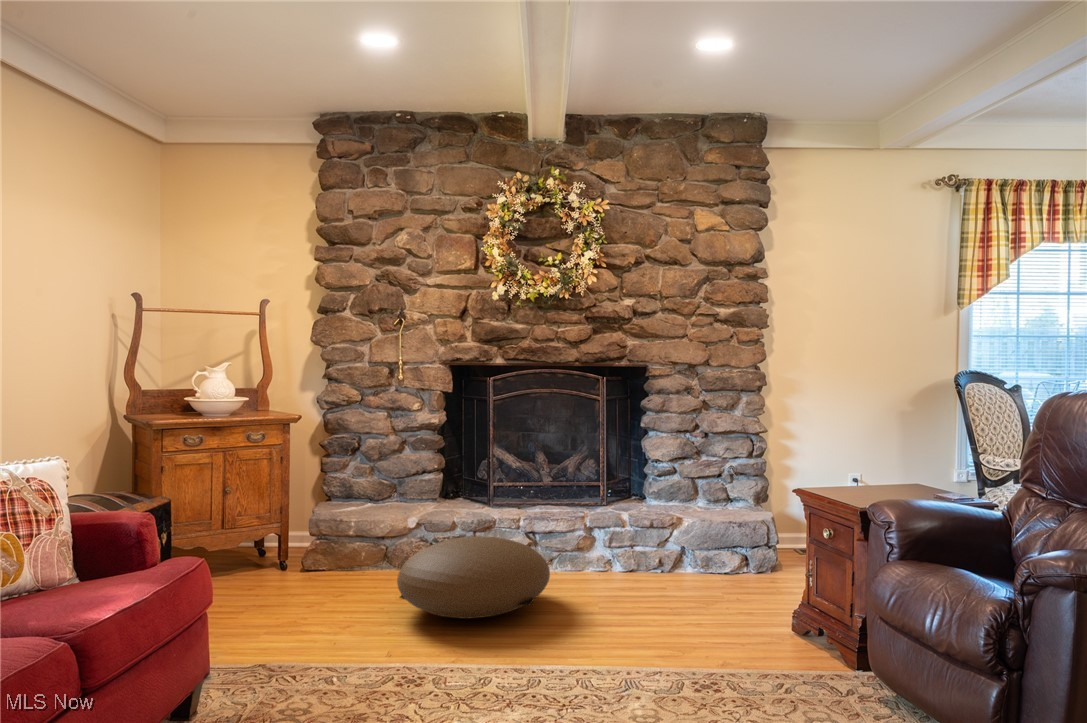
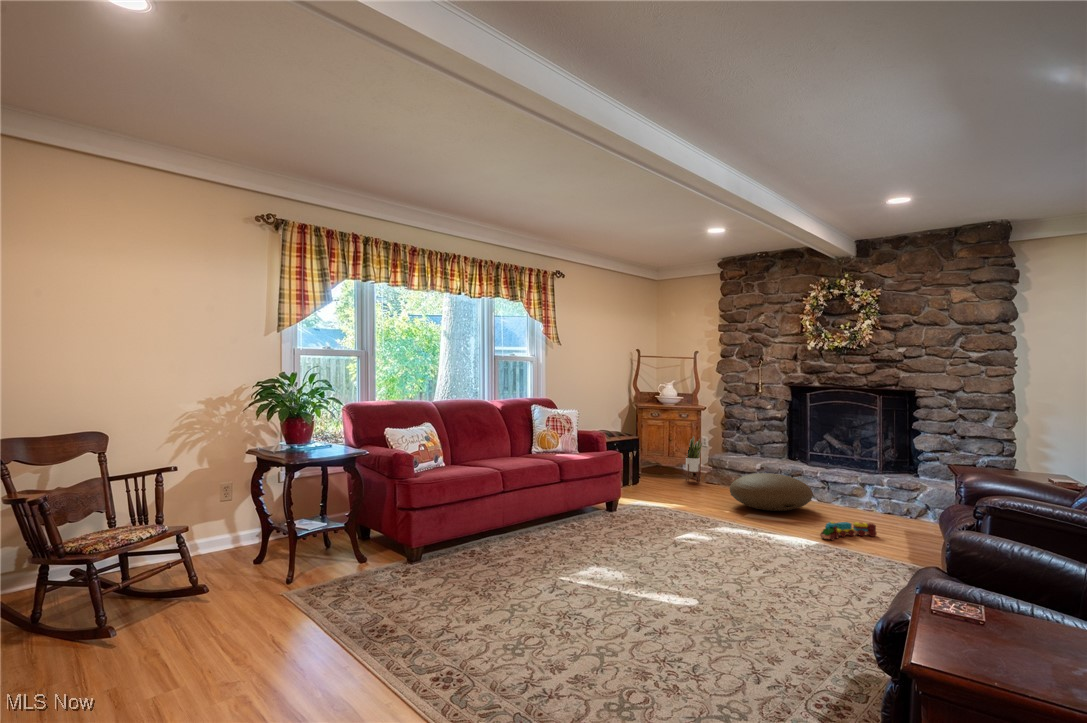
potted plant: none [249,473,295,576] -> present [686,436,702,482]
toy train: none [633,608,694,666] -> present [821,522,877,540]

